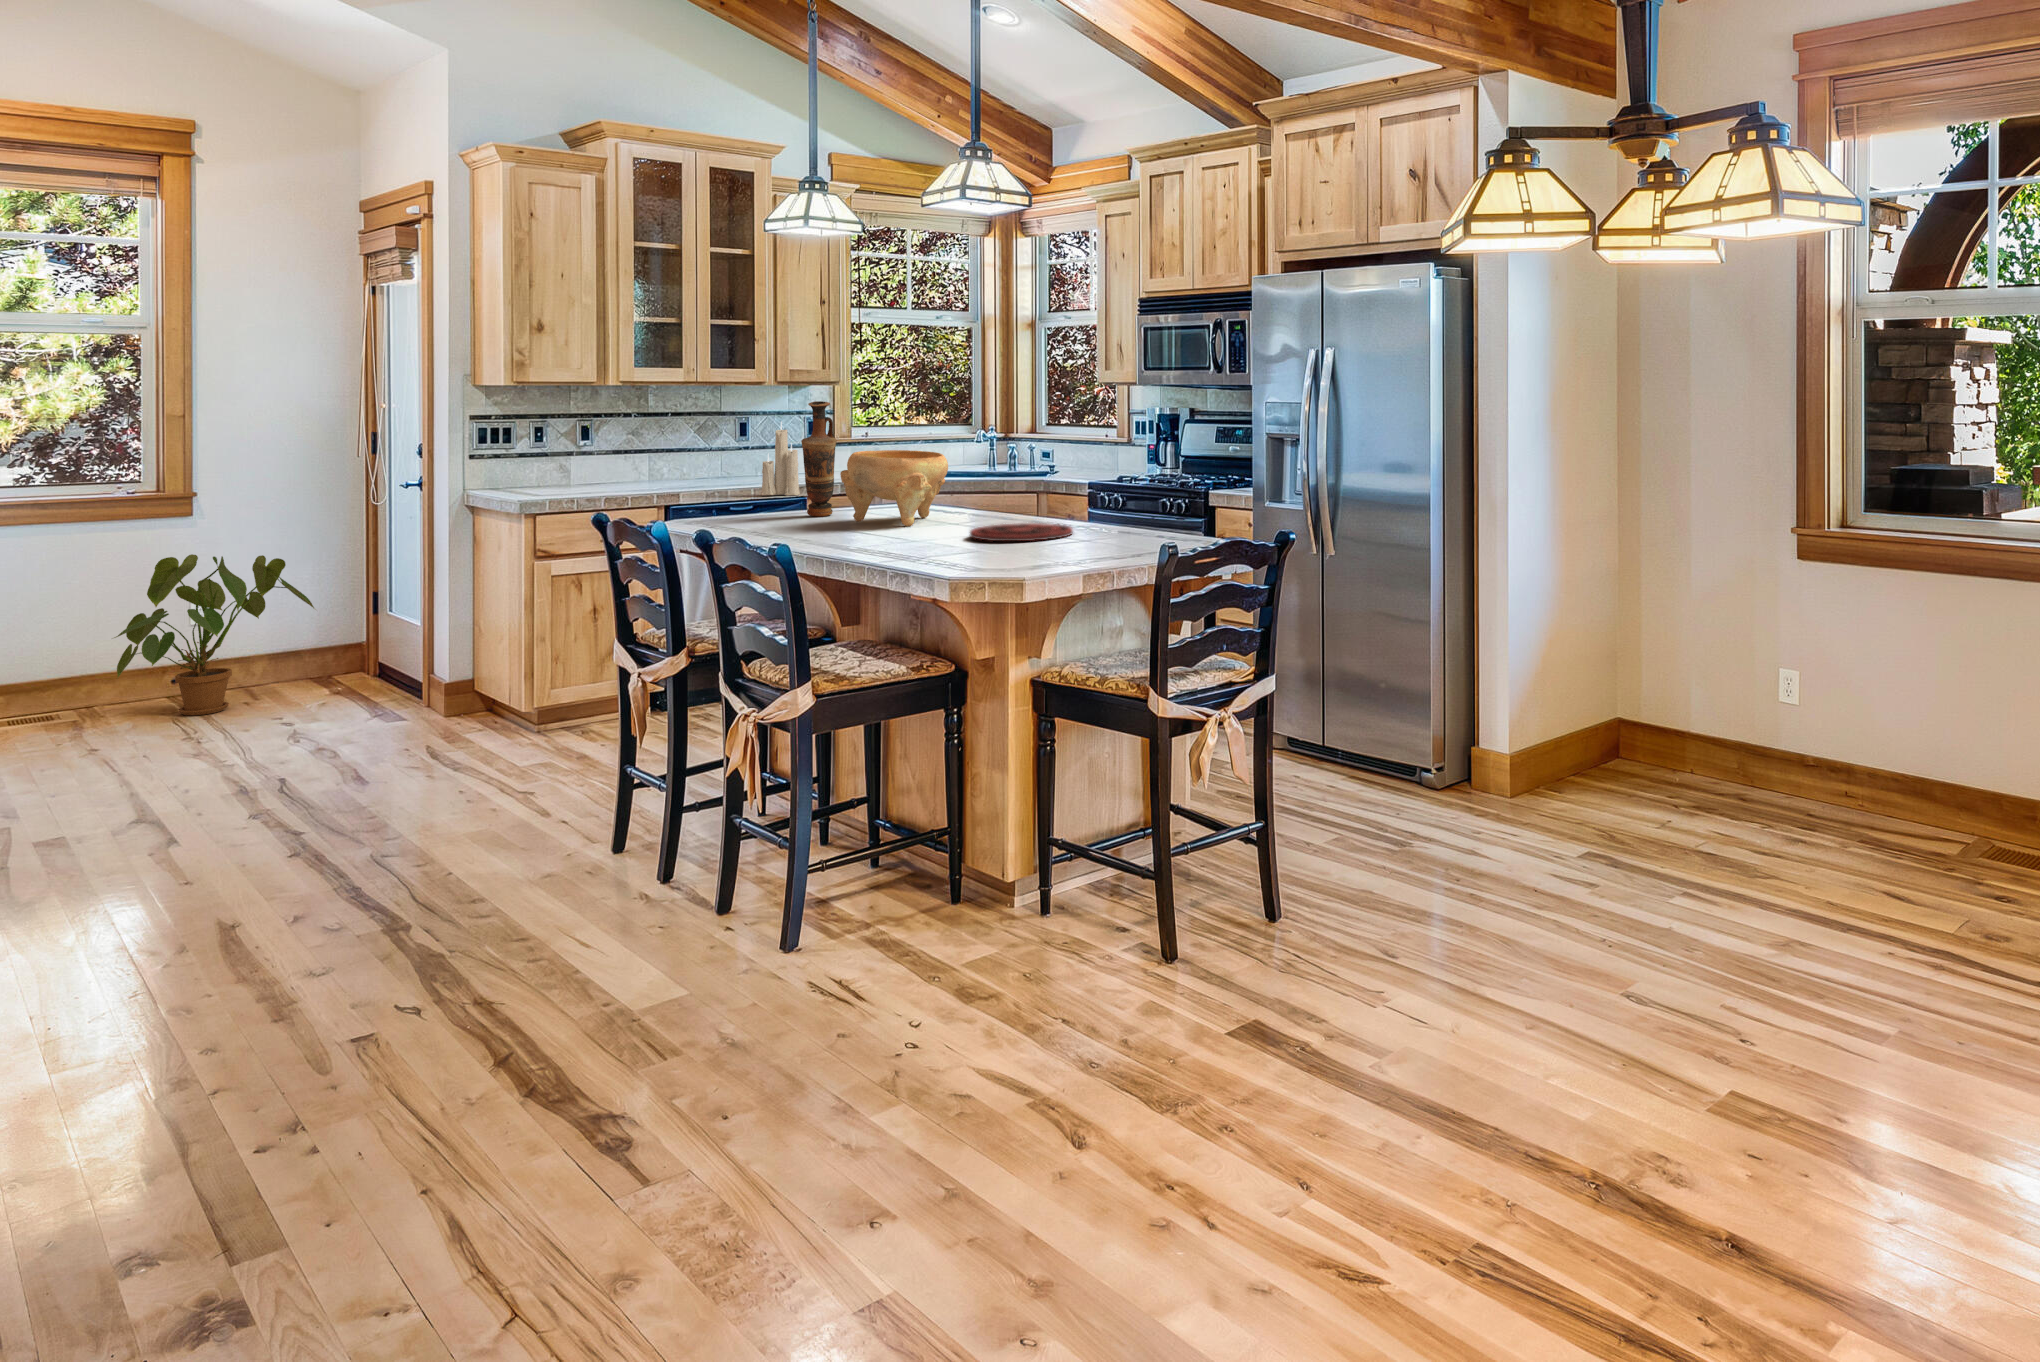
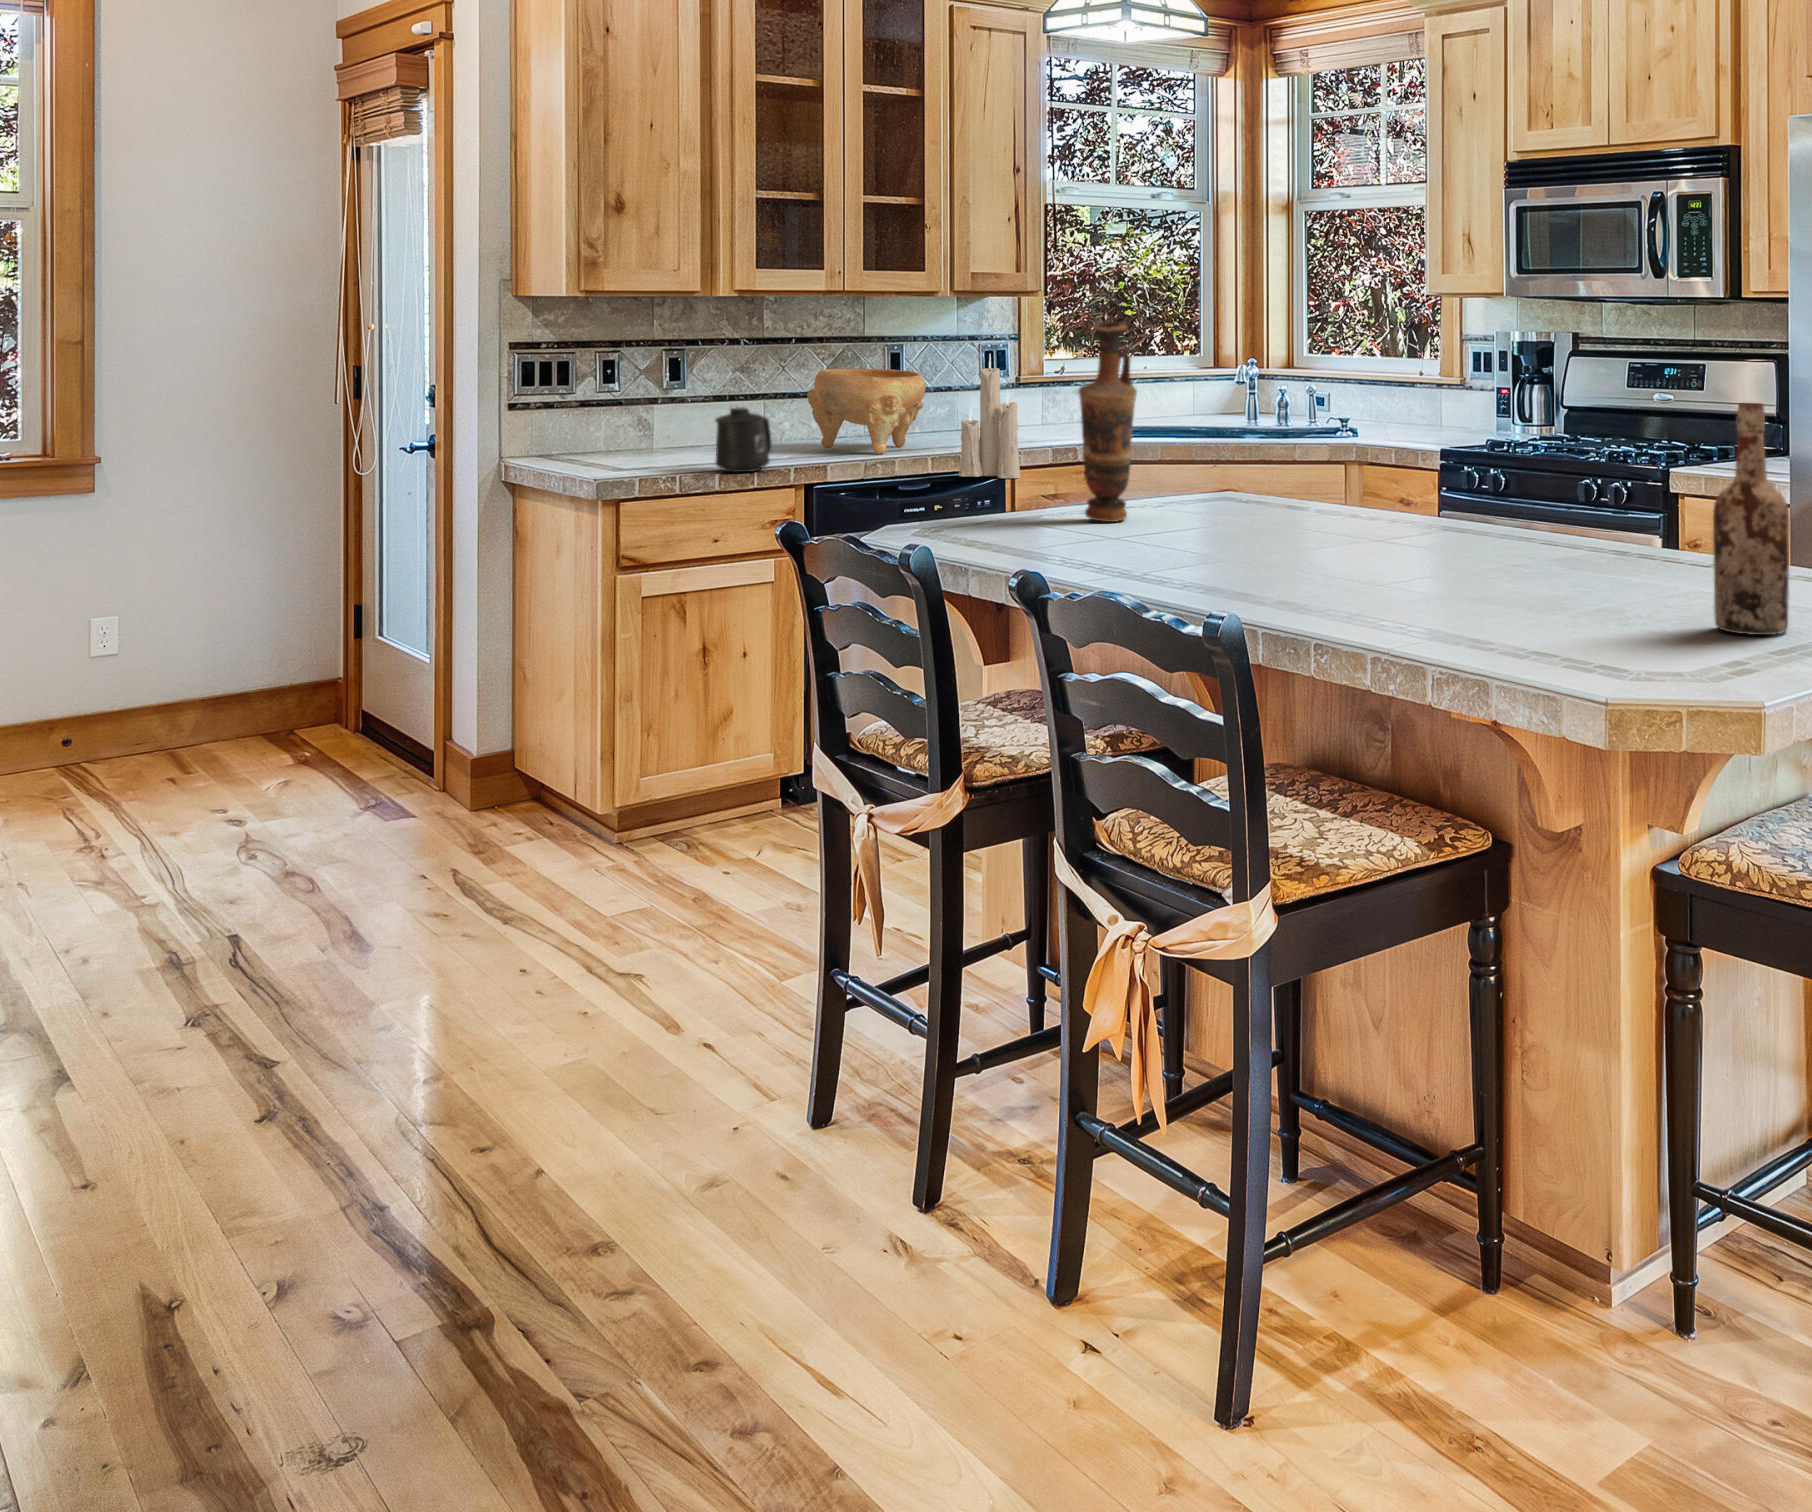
wine bottle: none [1065,439,1100,556] -> present [1713,403,1789,635]
decorative bowl: present [840,450,948,526] -> present [807,369,926,454]
mug: none [609,457,650,497] -> present [715,408,772,472]
plate: present [970,523,1073,541] -> none [1455,555,1655,593]
house plant: present [114,554,314,715] -> none [42,538,298,779]

